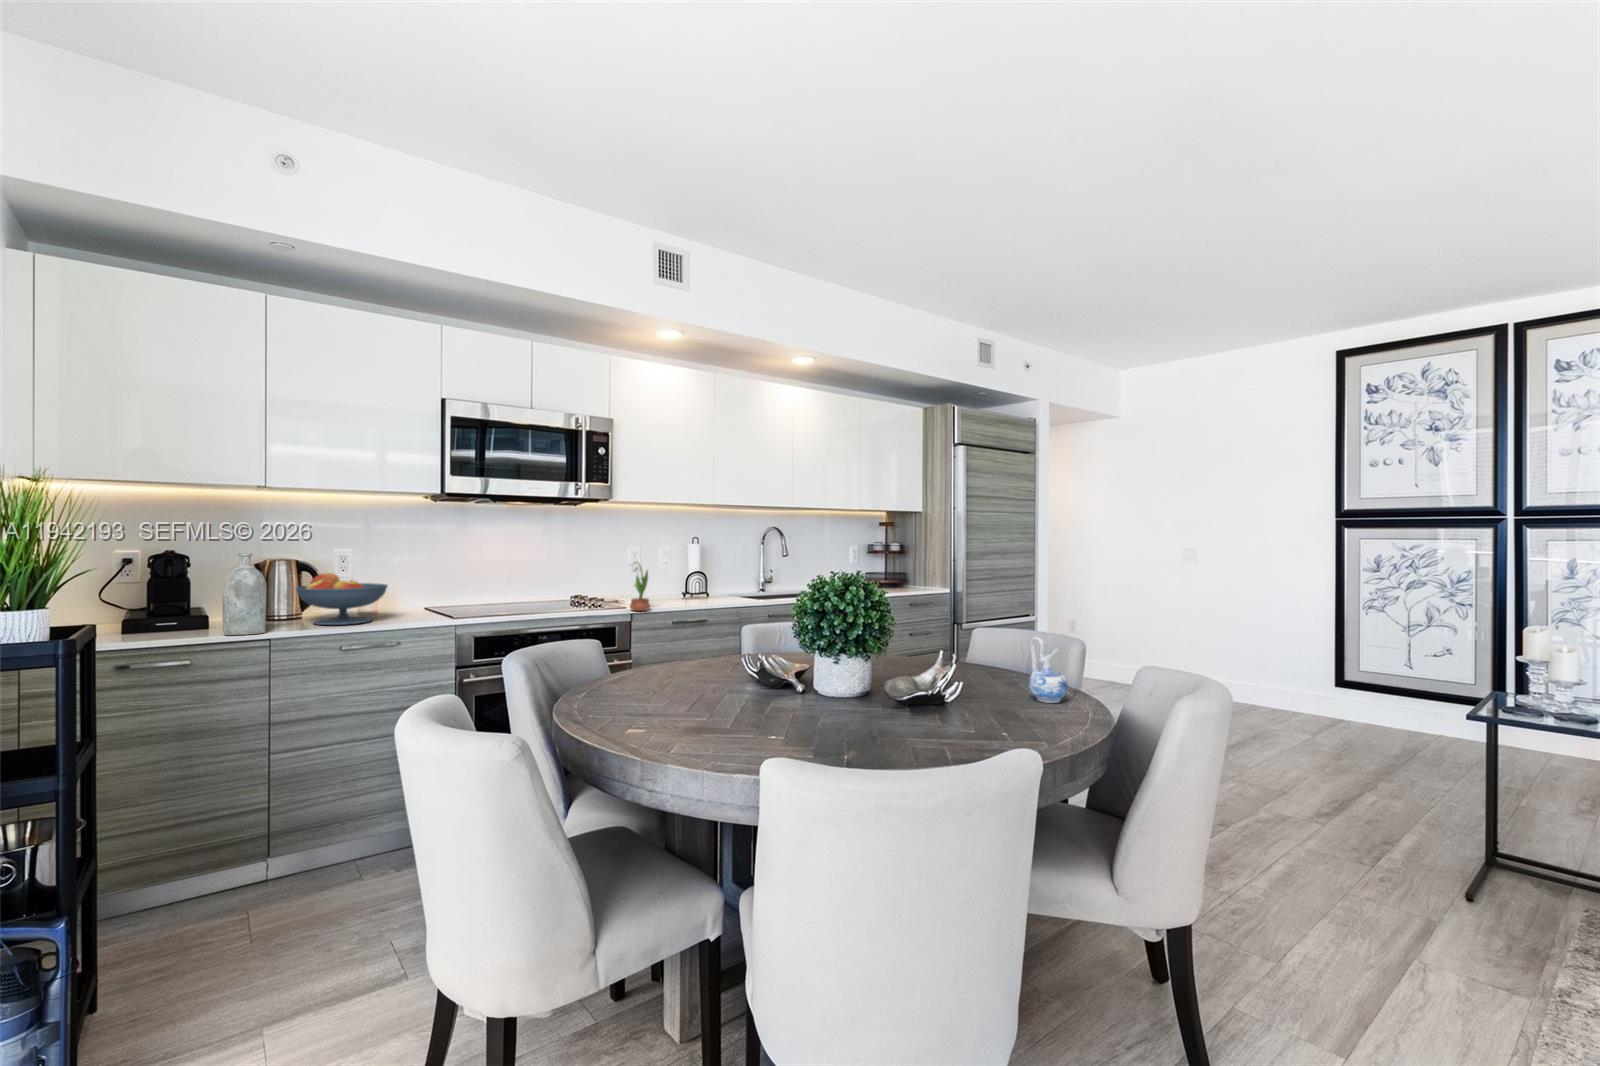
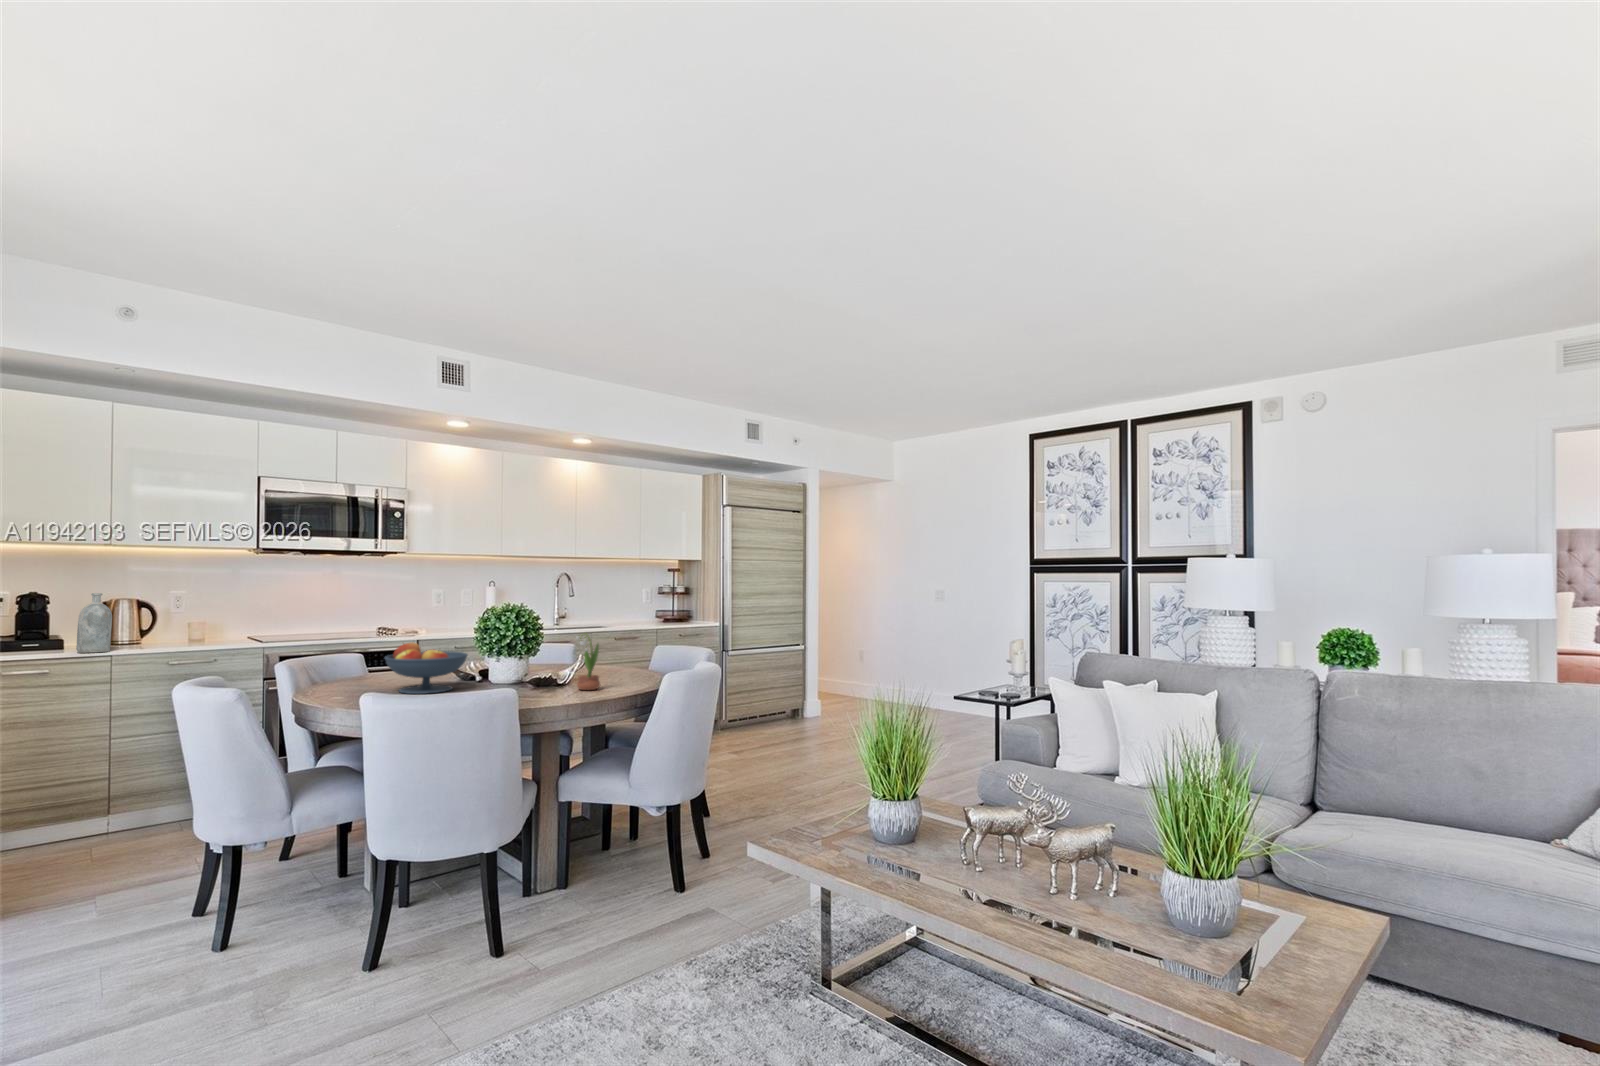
potted flower: present [629,563,650,611] -> present [576,633,600,690]
fruit bowl: present [296,573,388,625] -> present [385,643,468,694]
ceramic pitcher: present [1028,637,1068,703] -> none [622,644,646,685]

